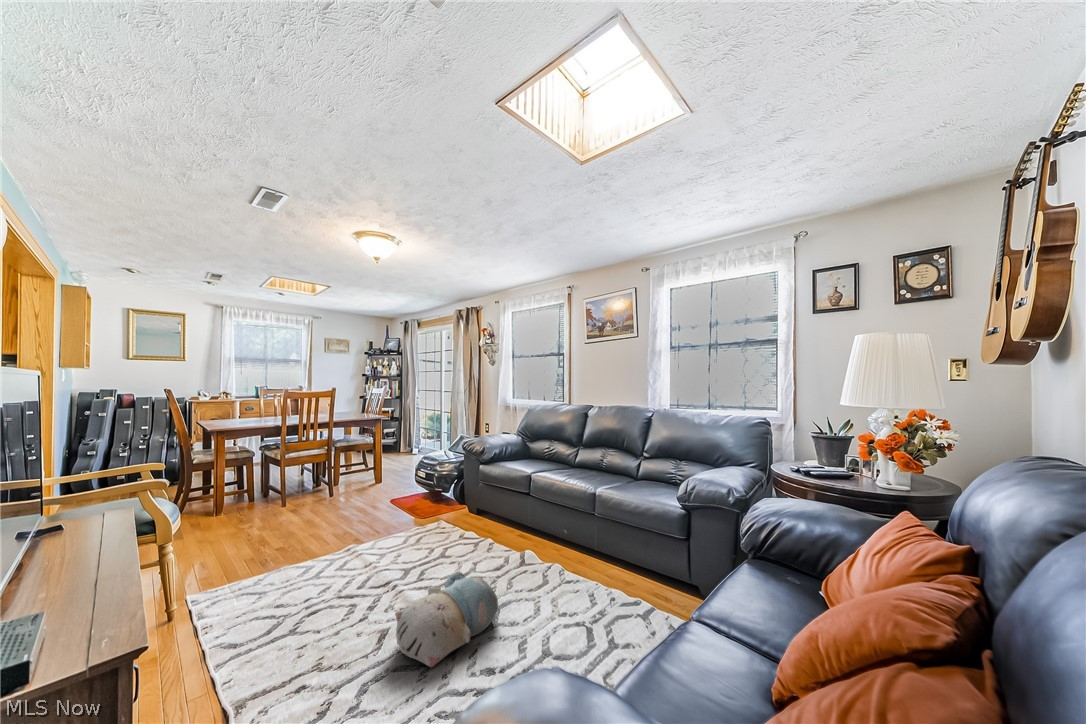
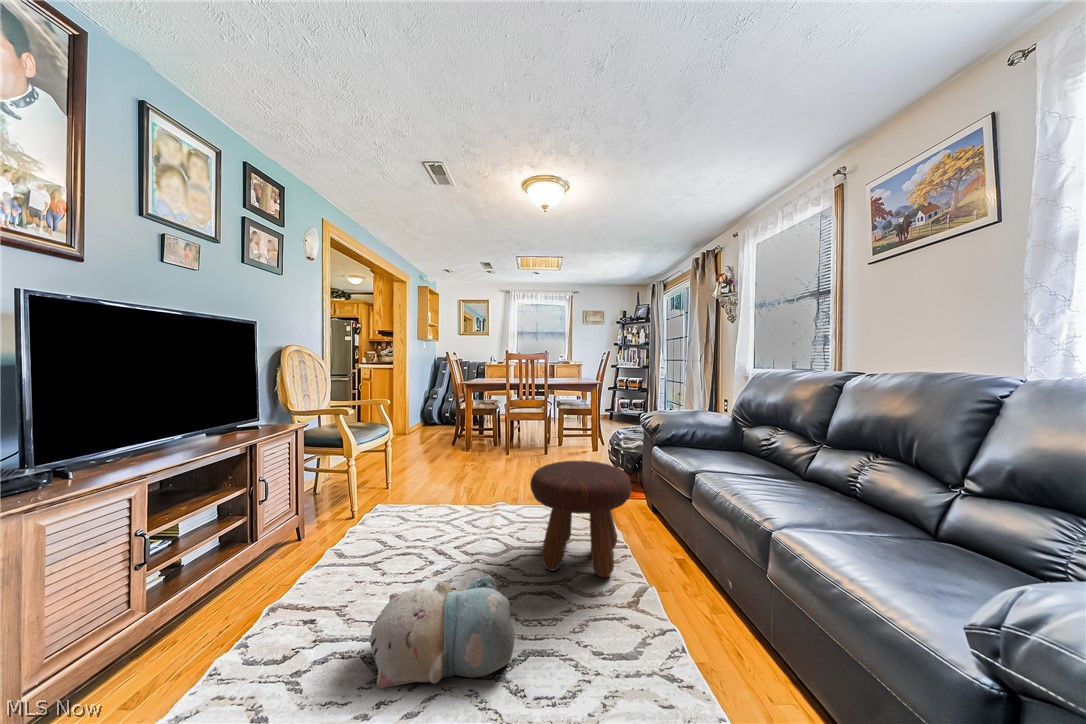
footstool: none [428,481,504,569] -> present [530,461,631,577]

